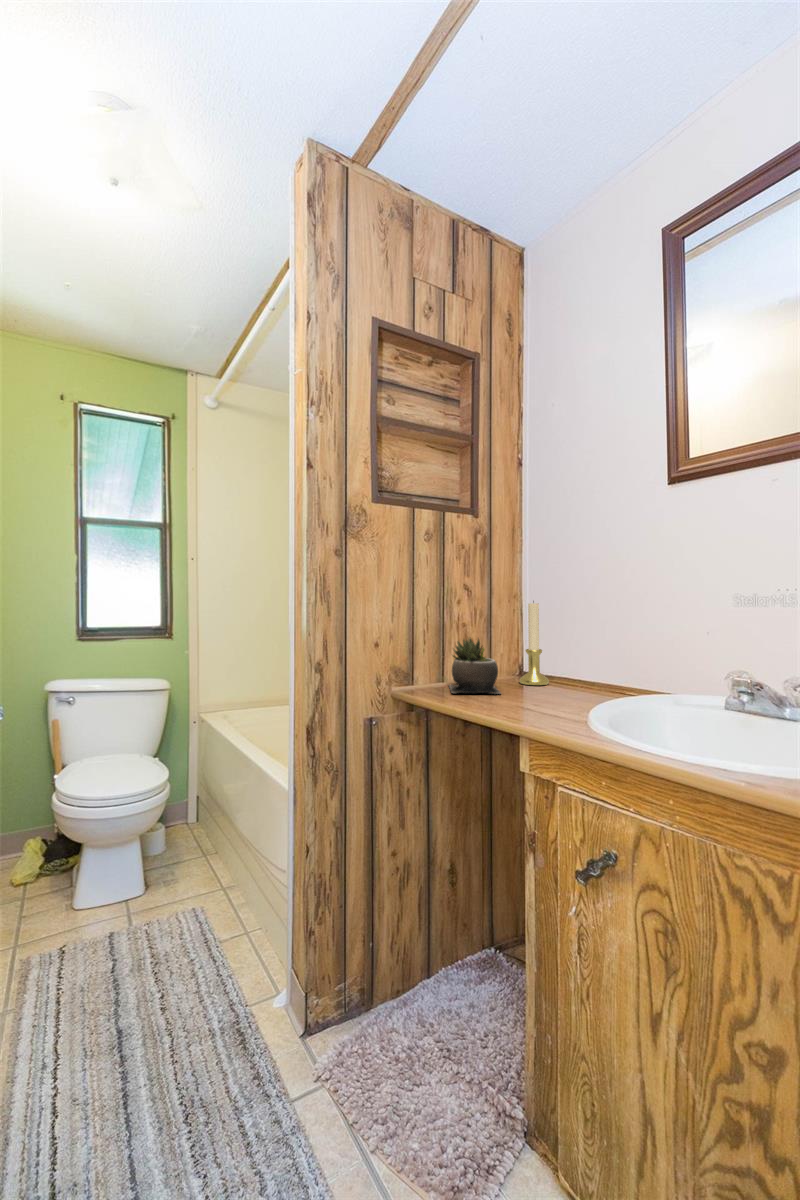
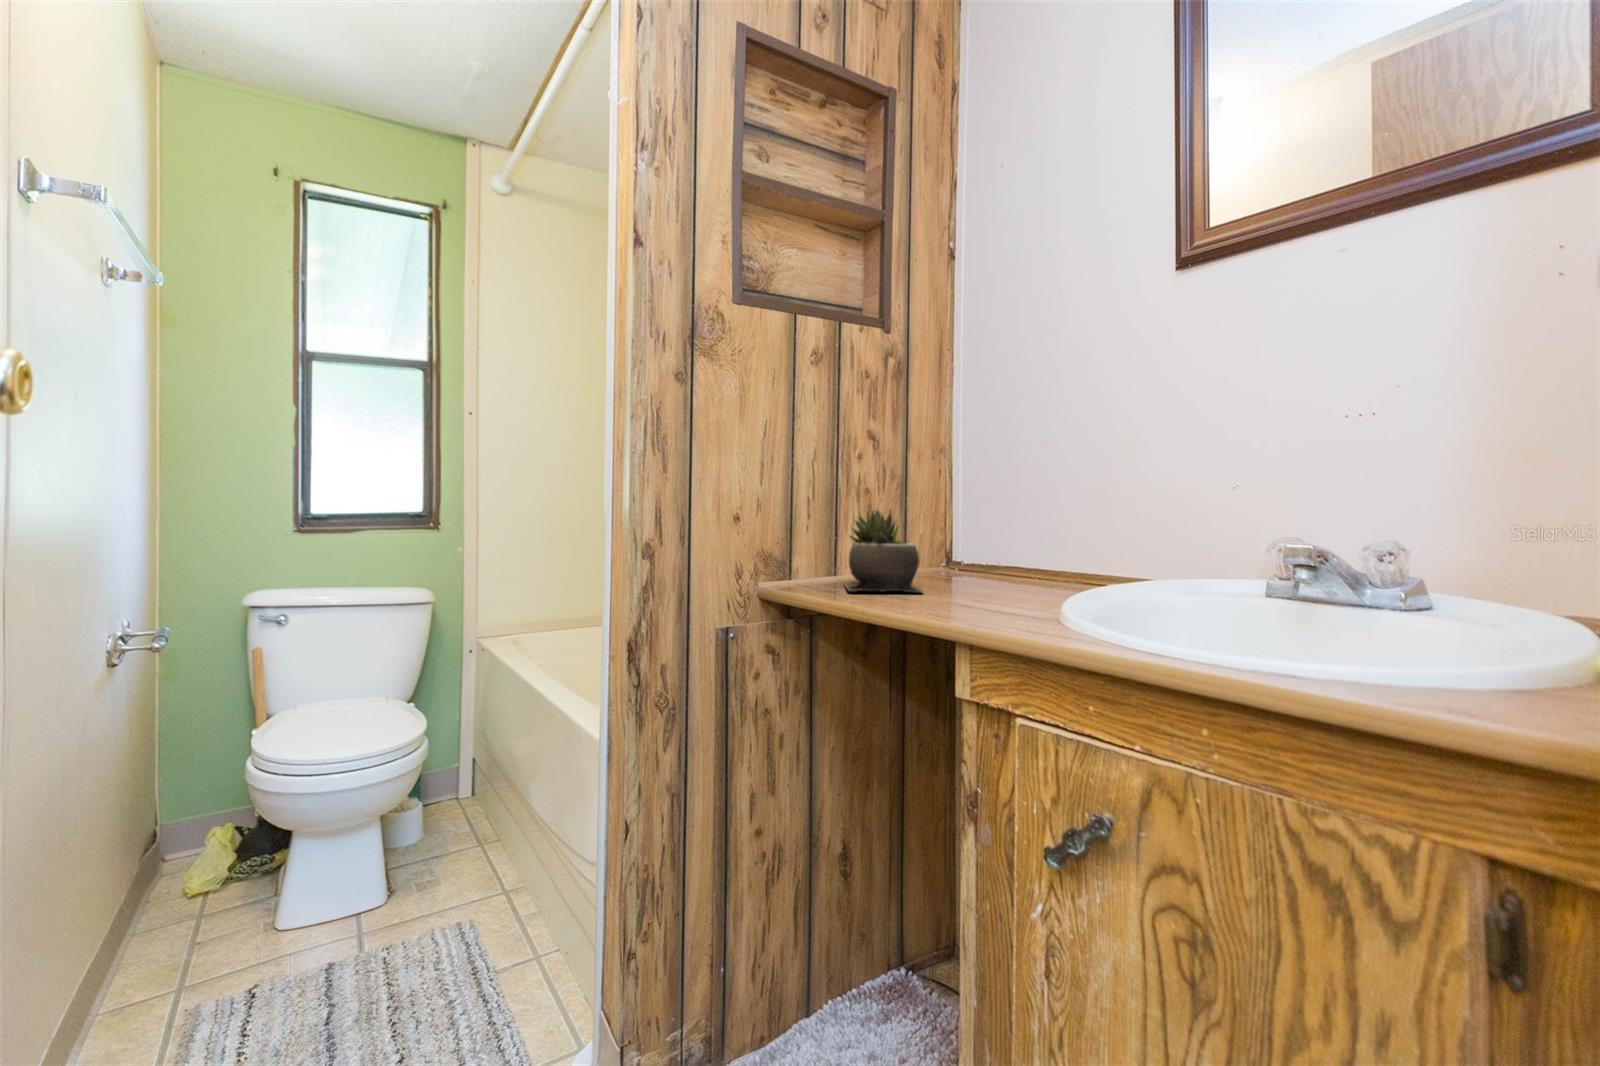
candle holder: present [520,601,549,685] -> none [949,458,993,584]

